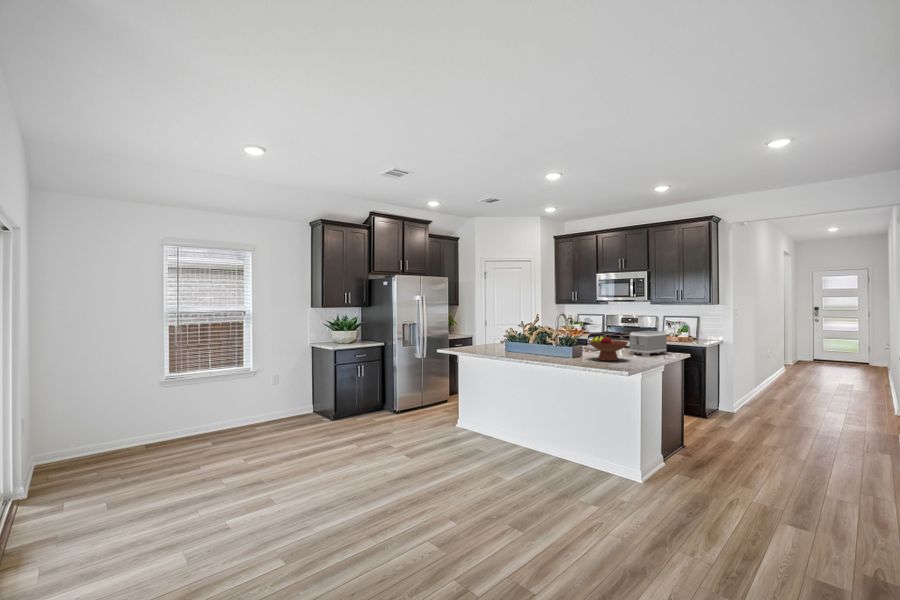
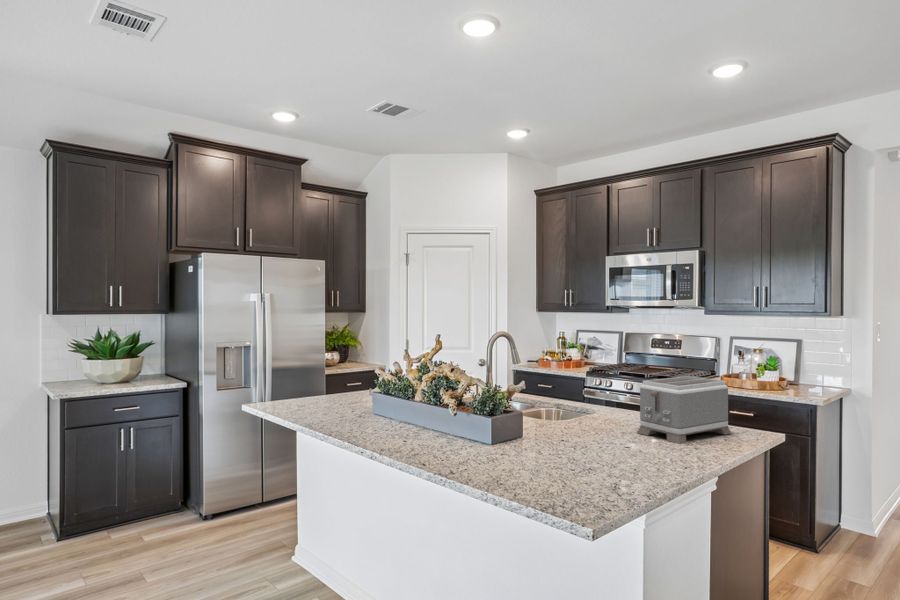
fruit bowl: present [588,335,628,361] -> none [524,392,624,463]

